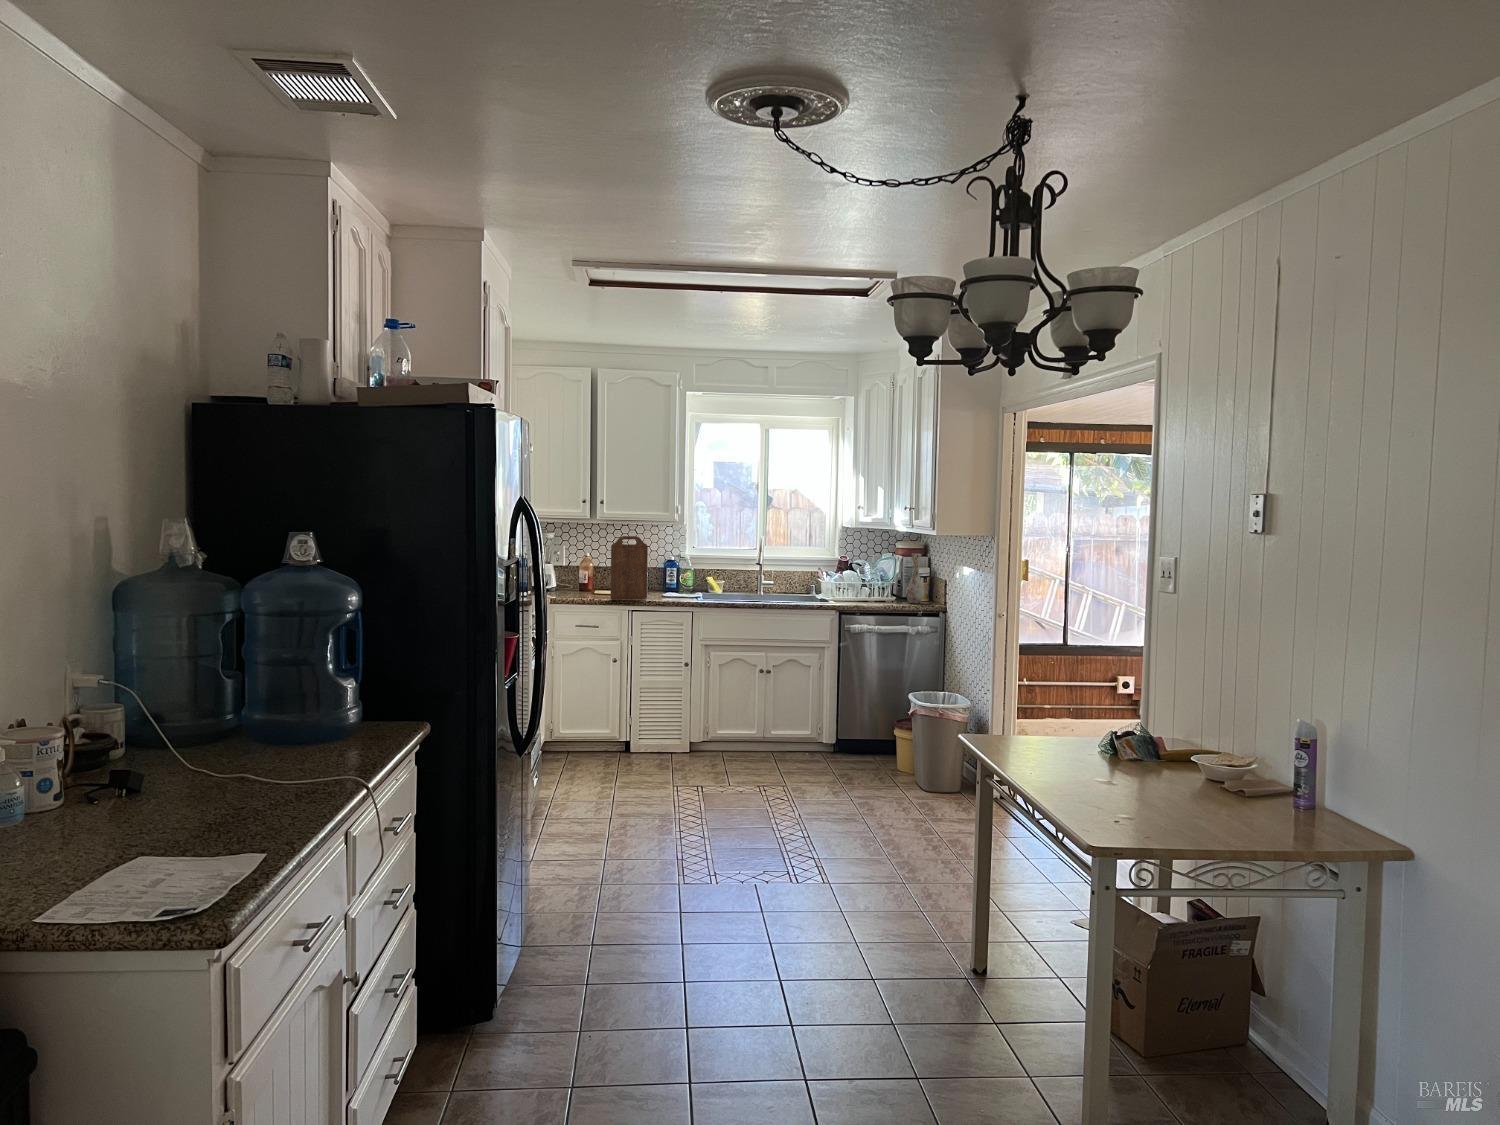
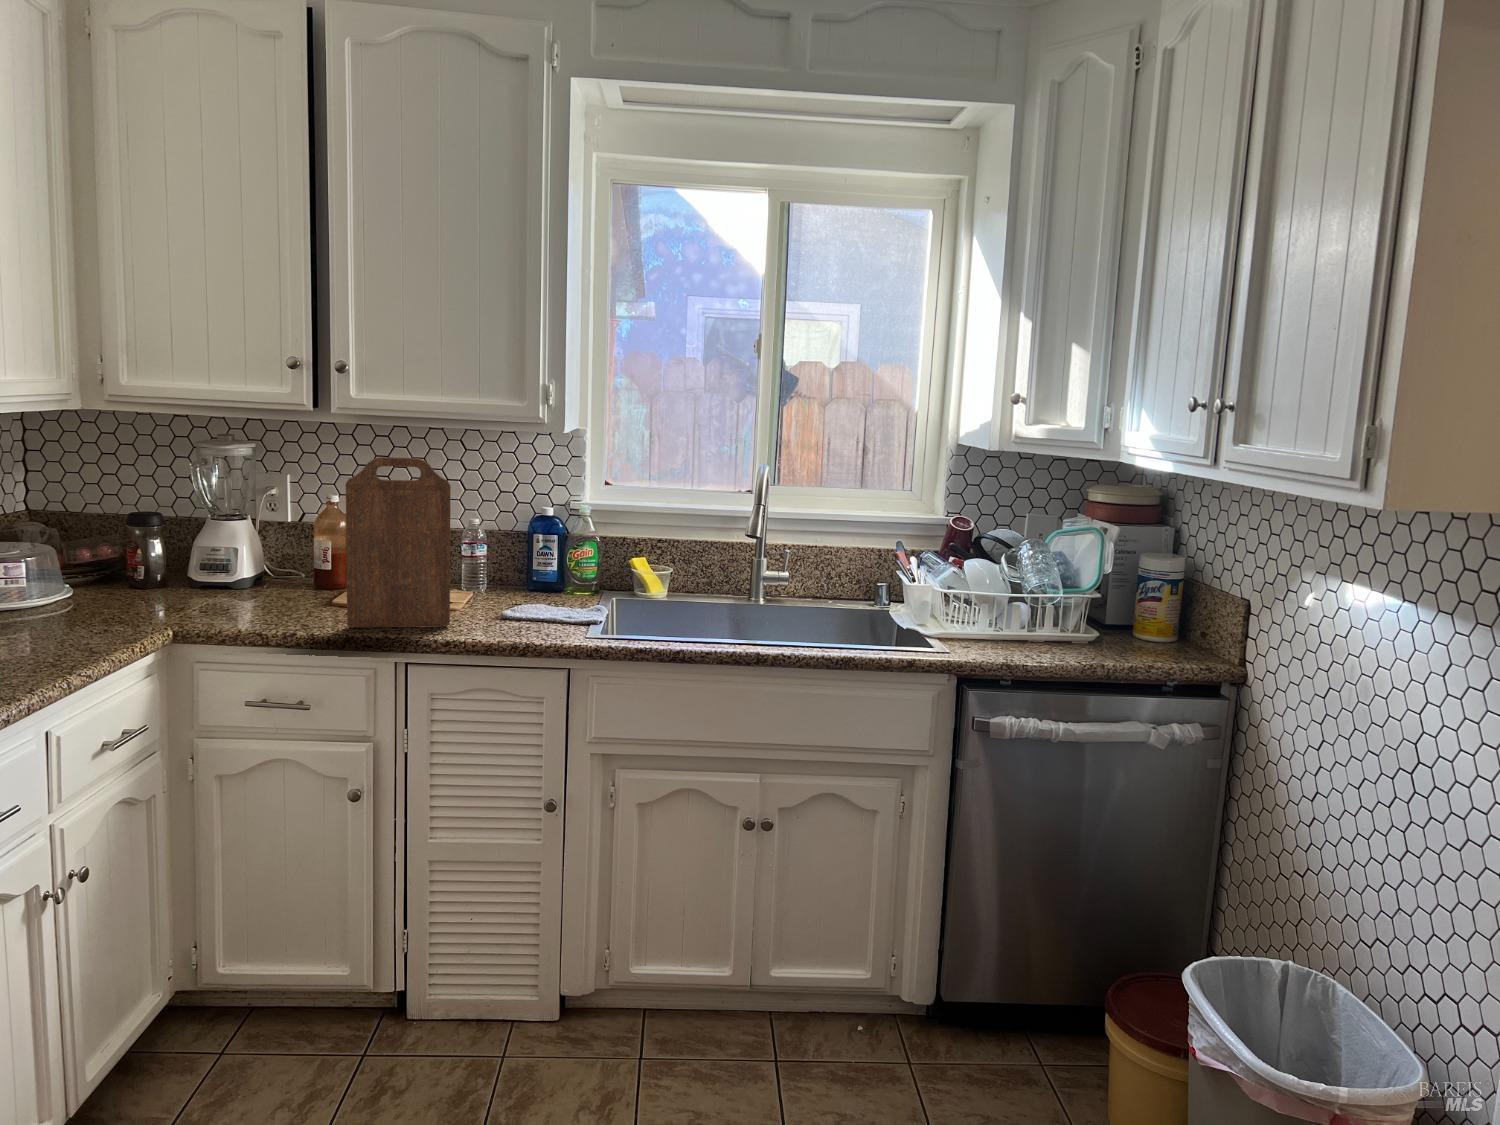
vase: present [906,554,924,603] -> none [1129,523,1179,653]

